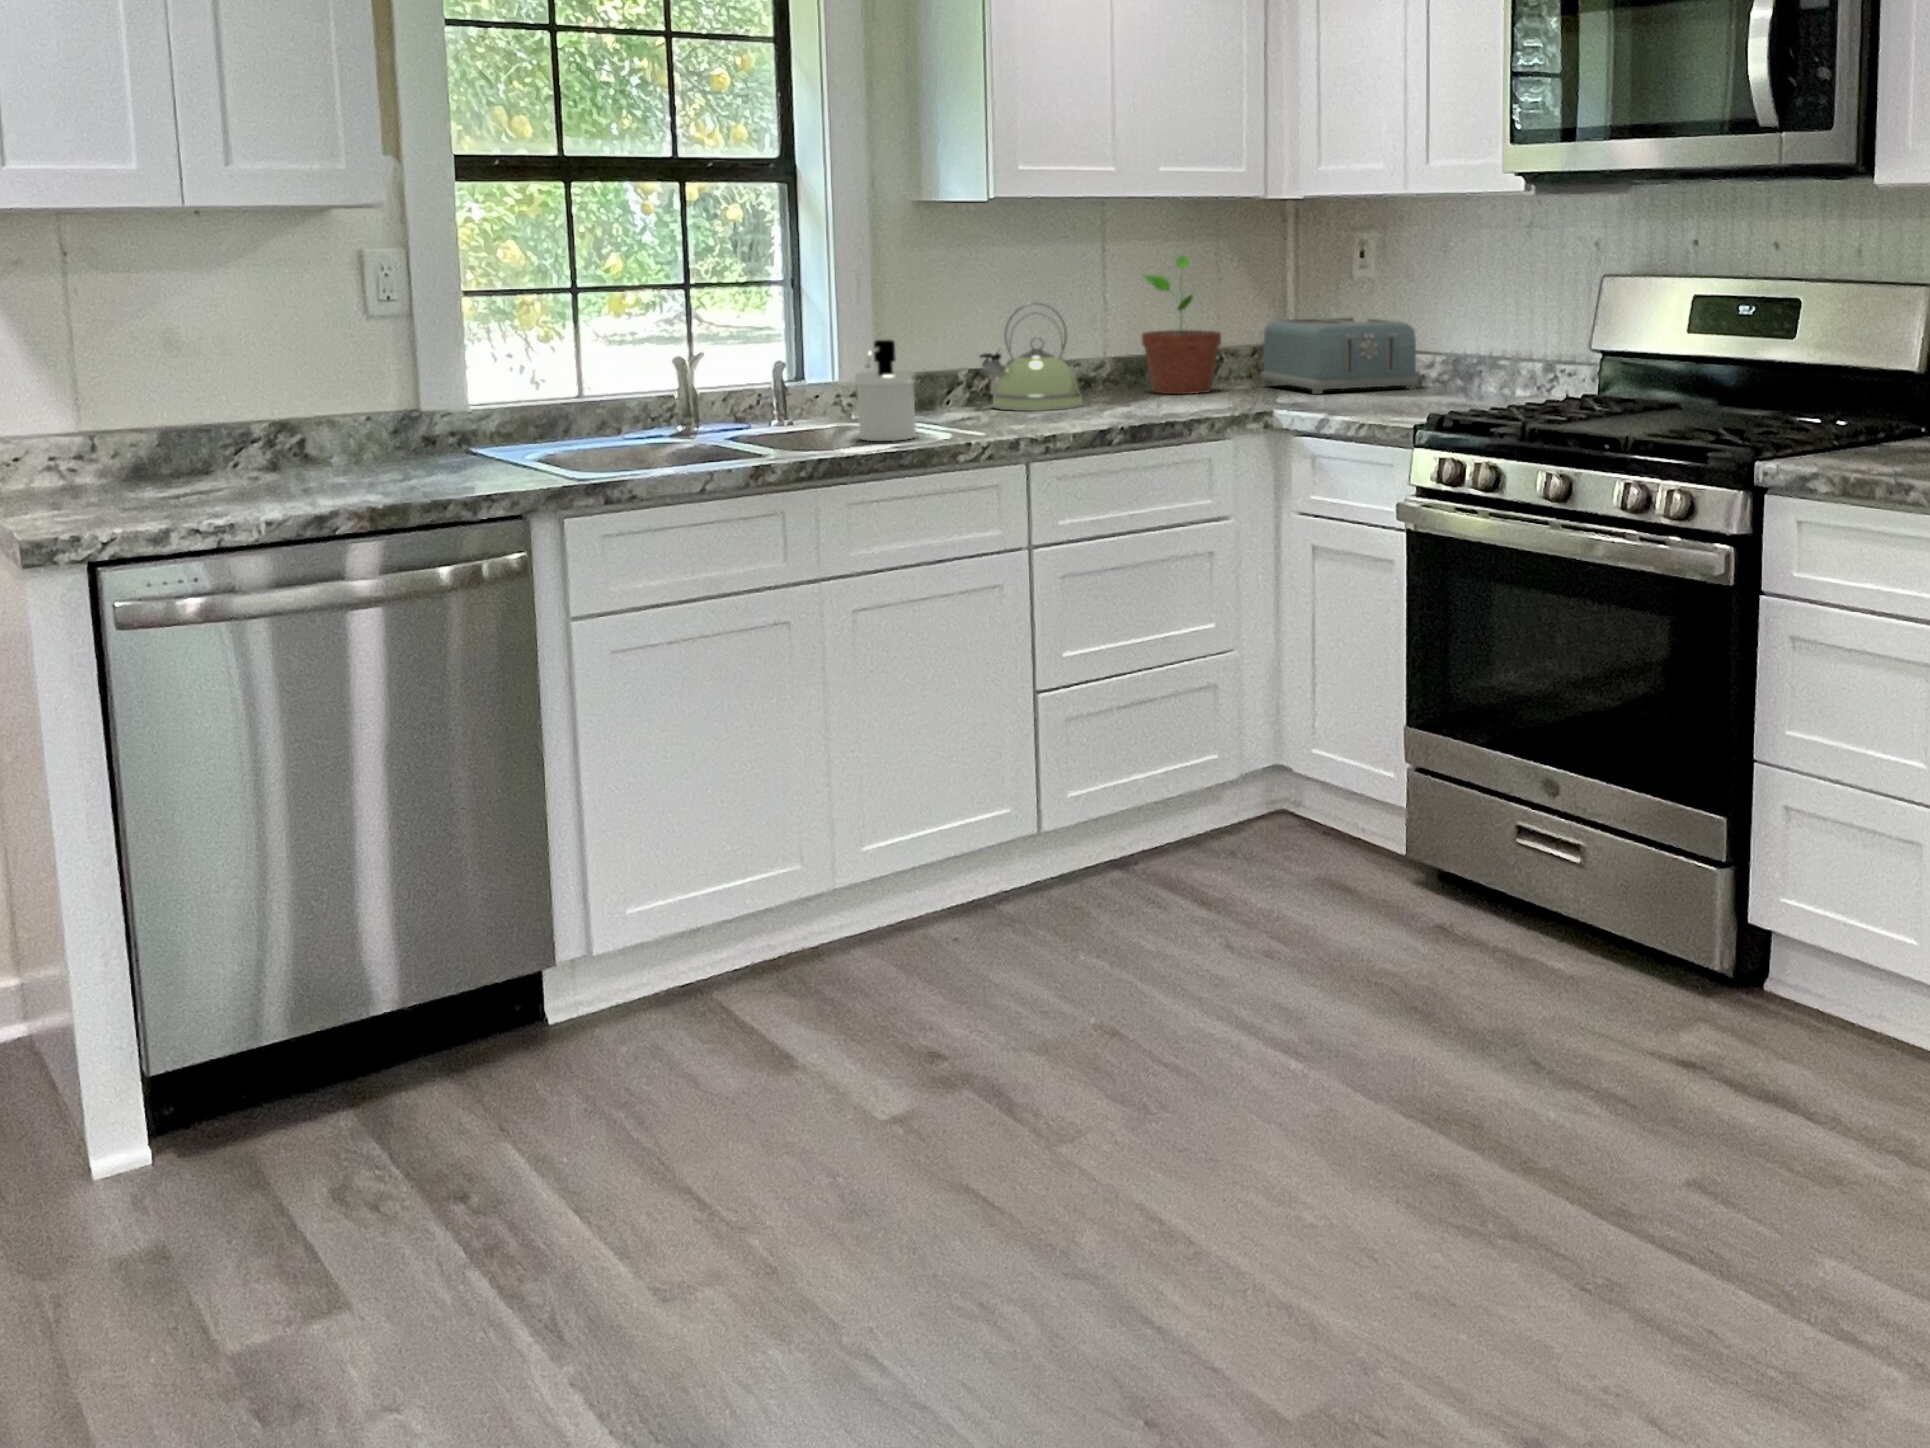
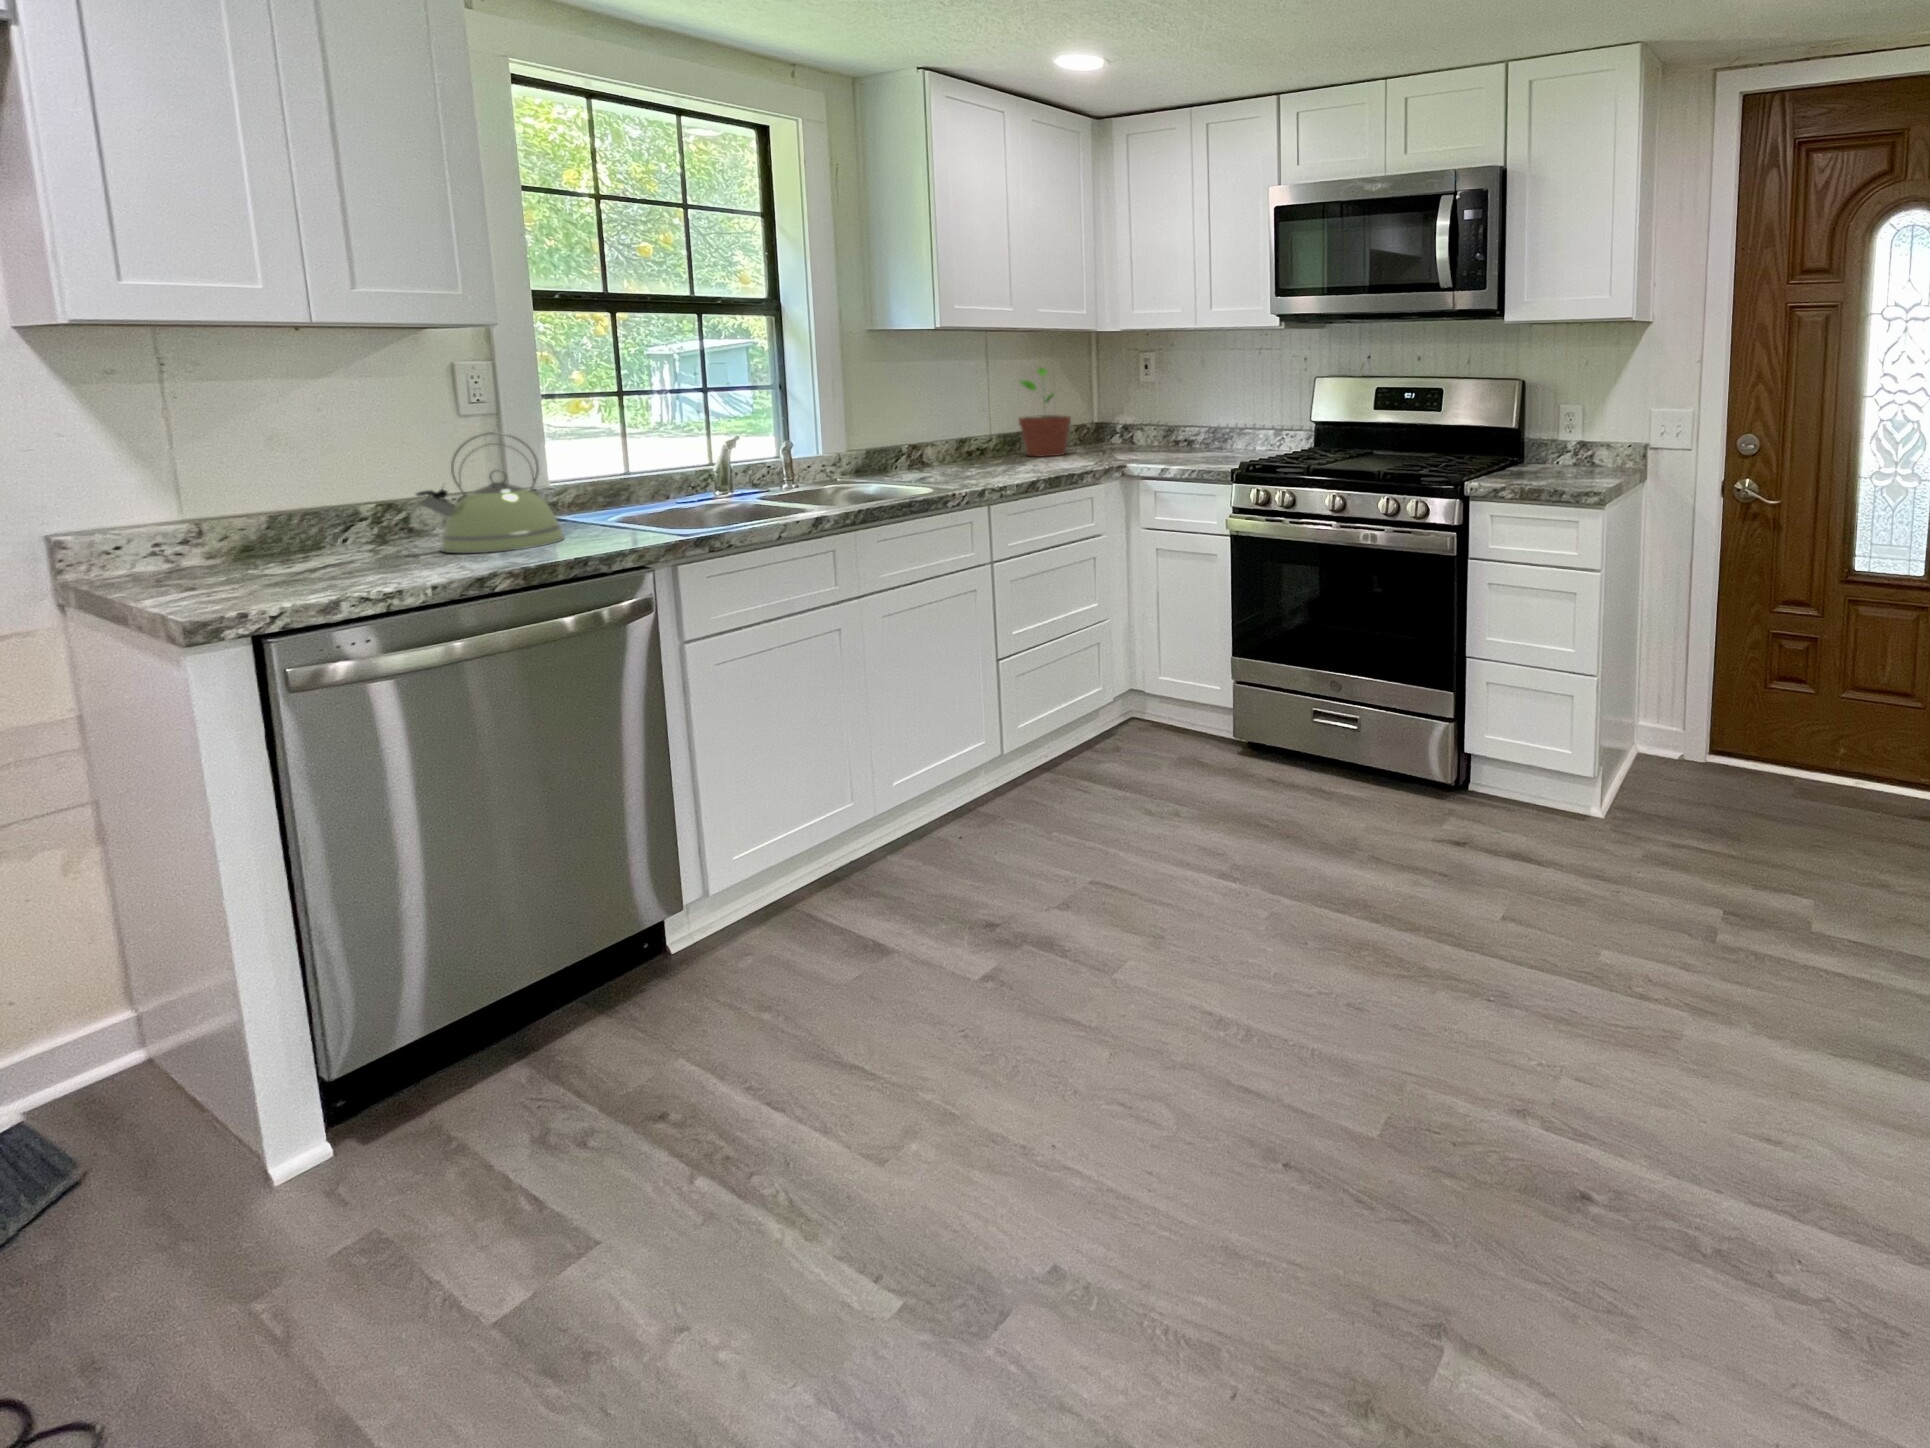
kettle: present [980,303,1083,411] -> present [416,432,564,553]
toaster: present [1261,317,1419,394] -> none [1092,406,1195,453]
soap dispenser: present [855,340,916,441] -> none [865,425,910,496]

